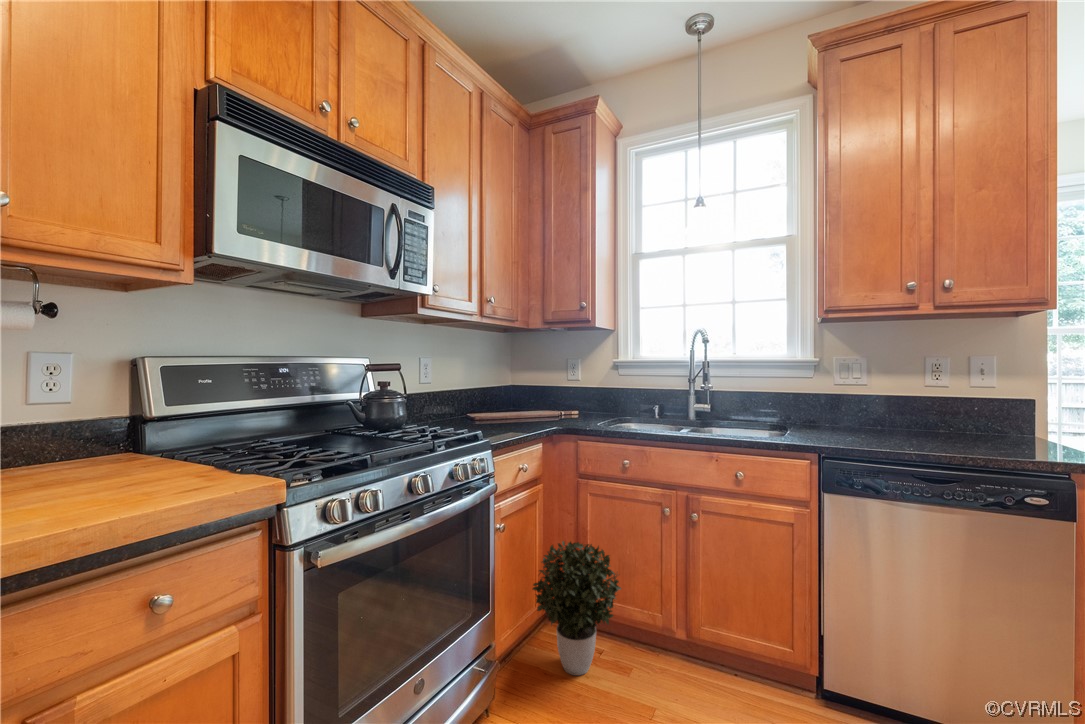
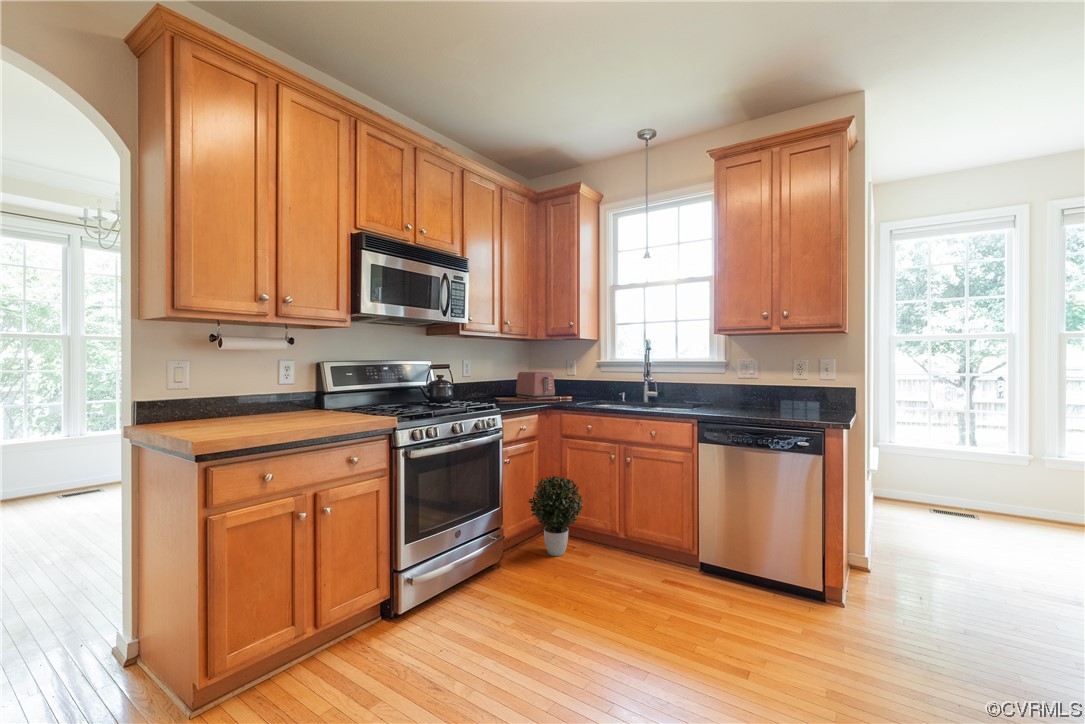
toaster: none [497,375,557,416] -> present [516,372,555,399]

